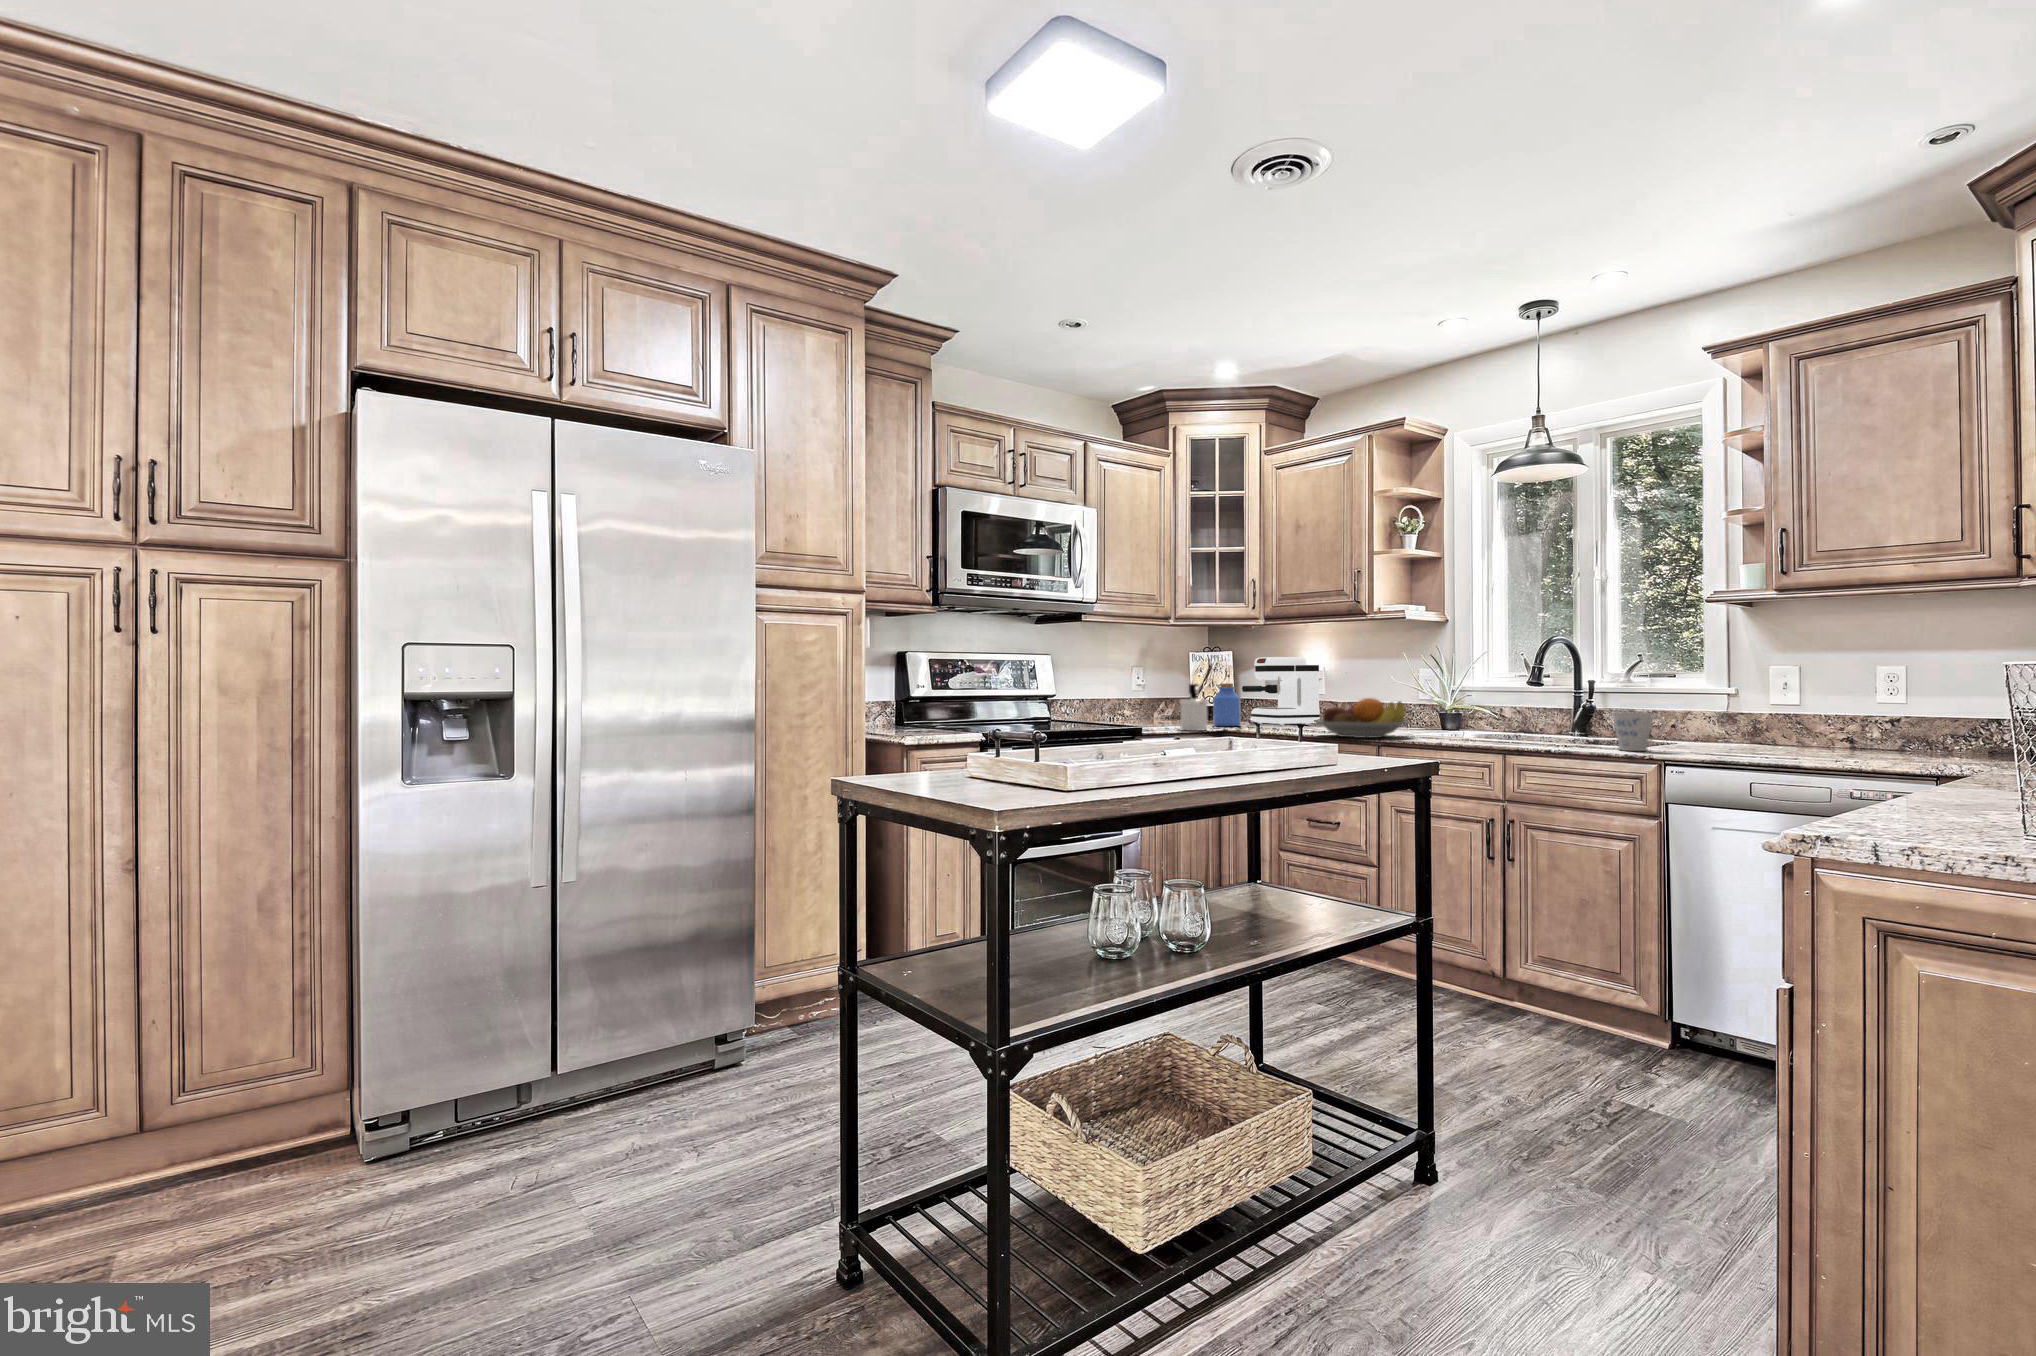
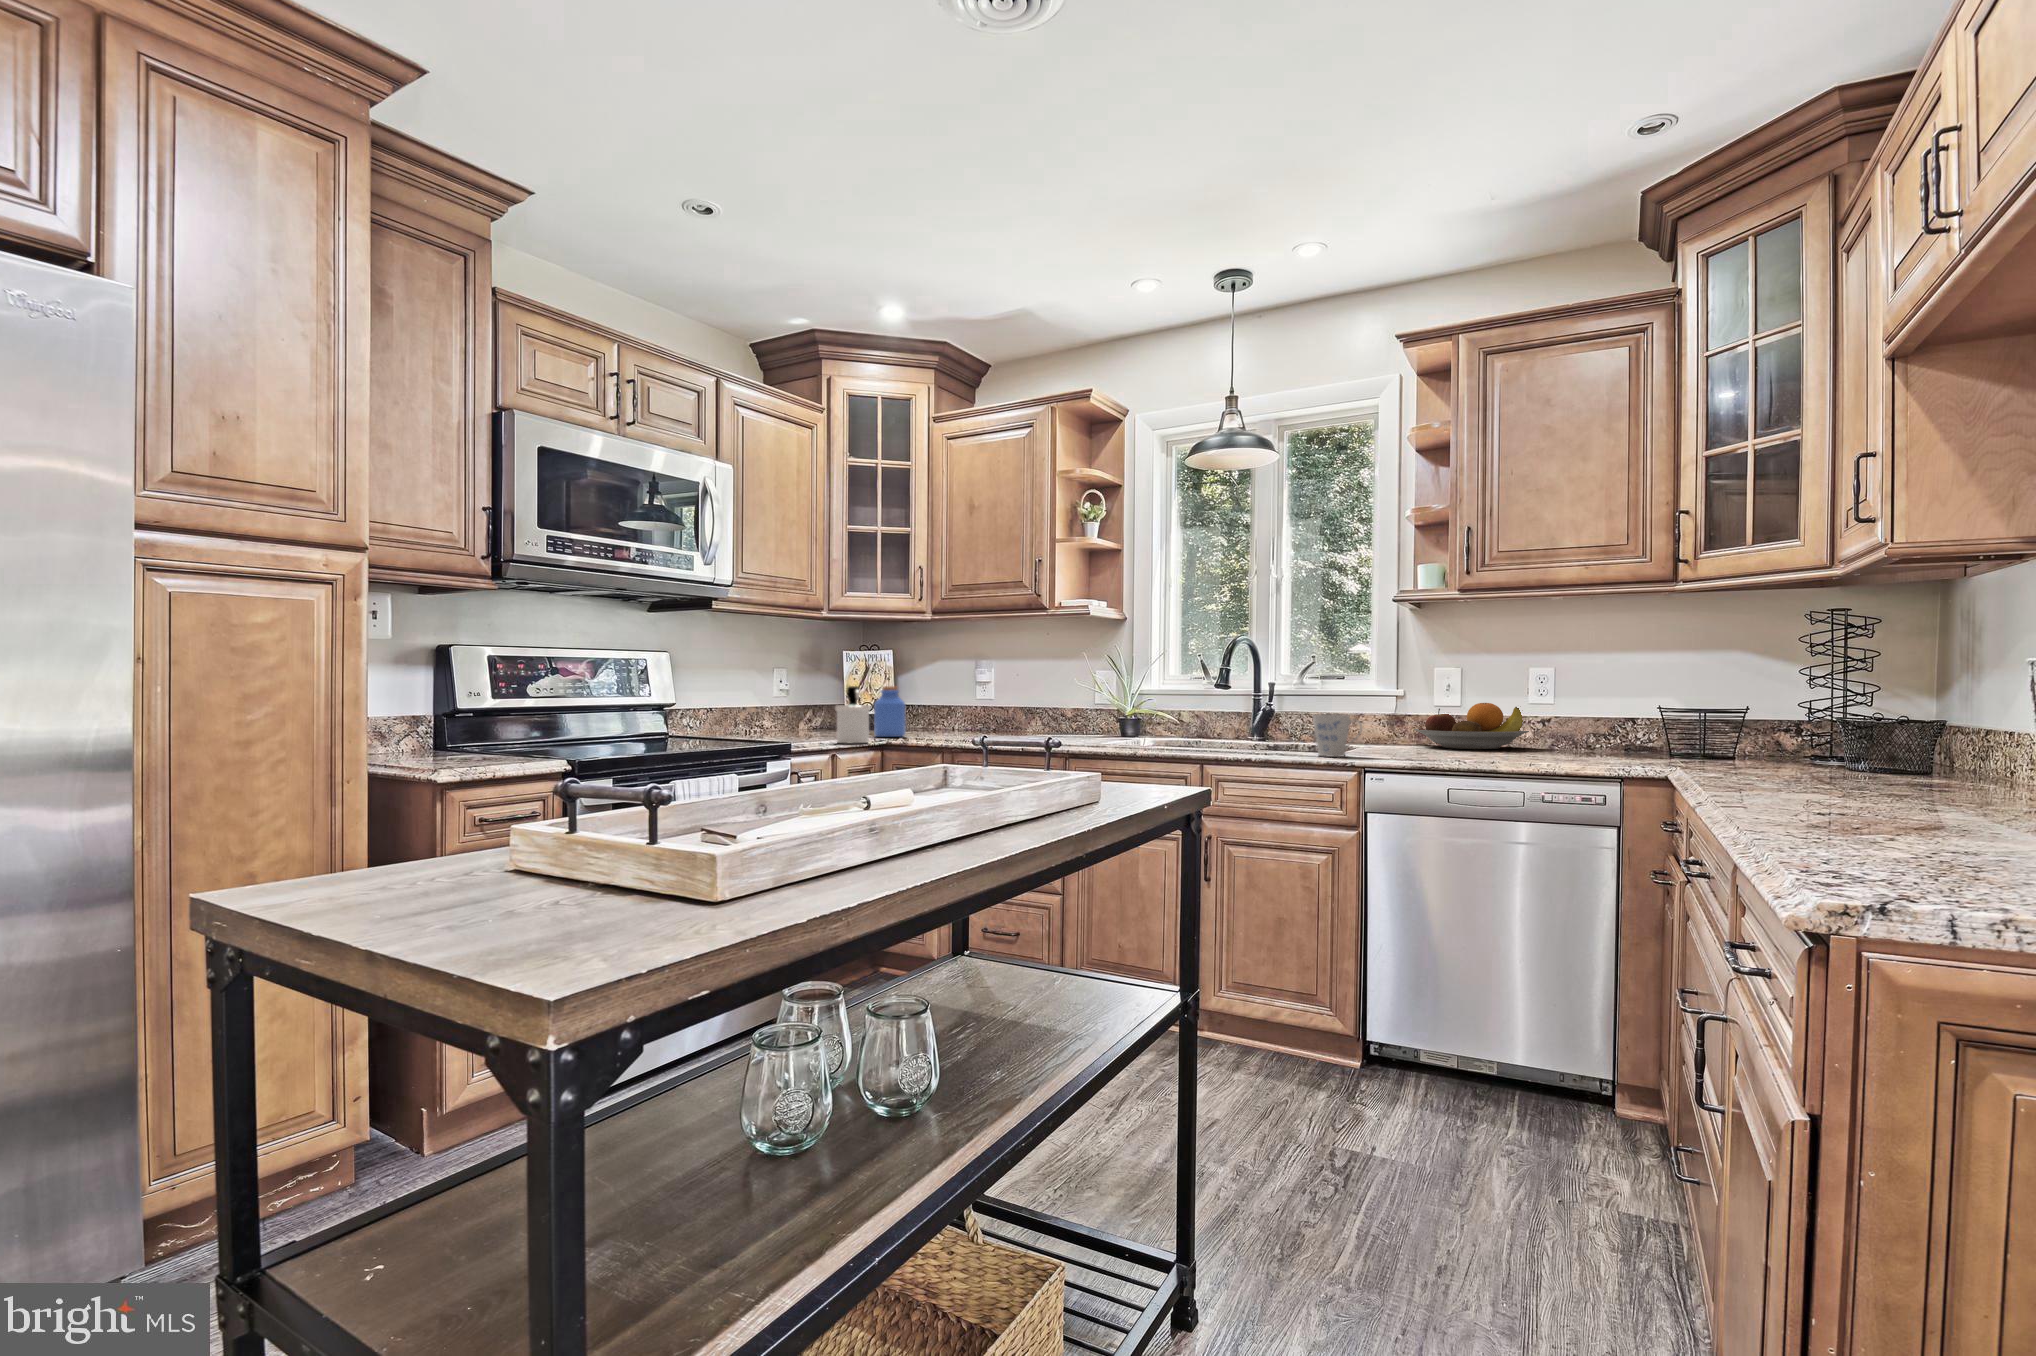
coffee maker: present [1242,657,1320,725] -> none [906,656,992,735]
fruit bowl: present [1315,698,1408,738] -> present [1414,703,1529,749]

